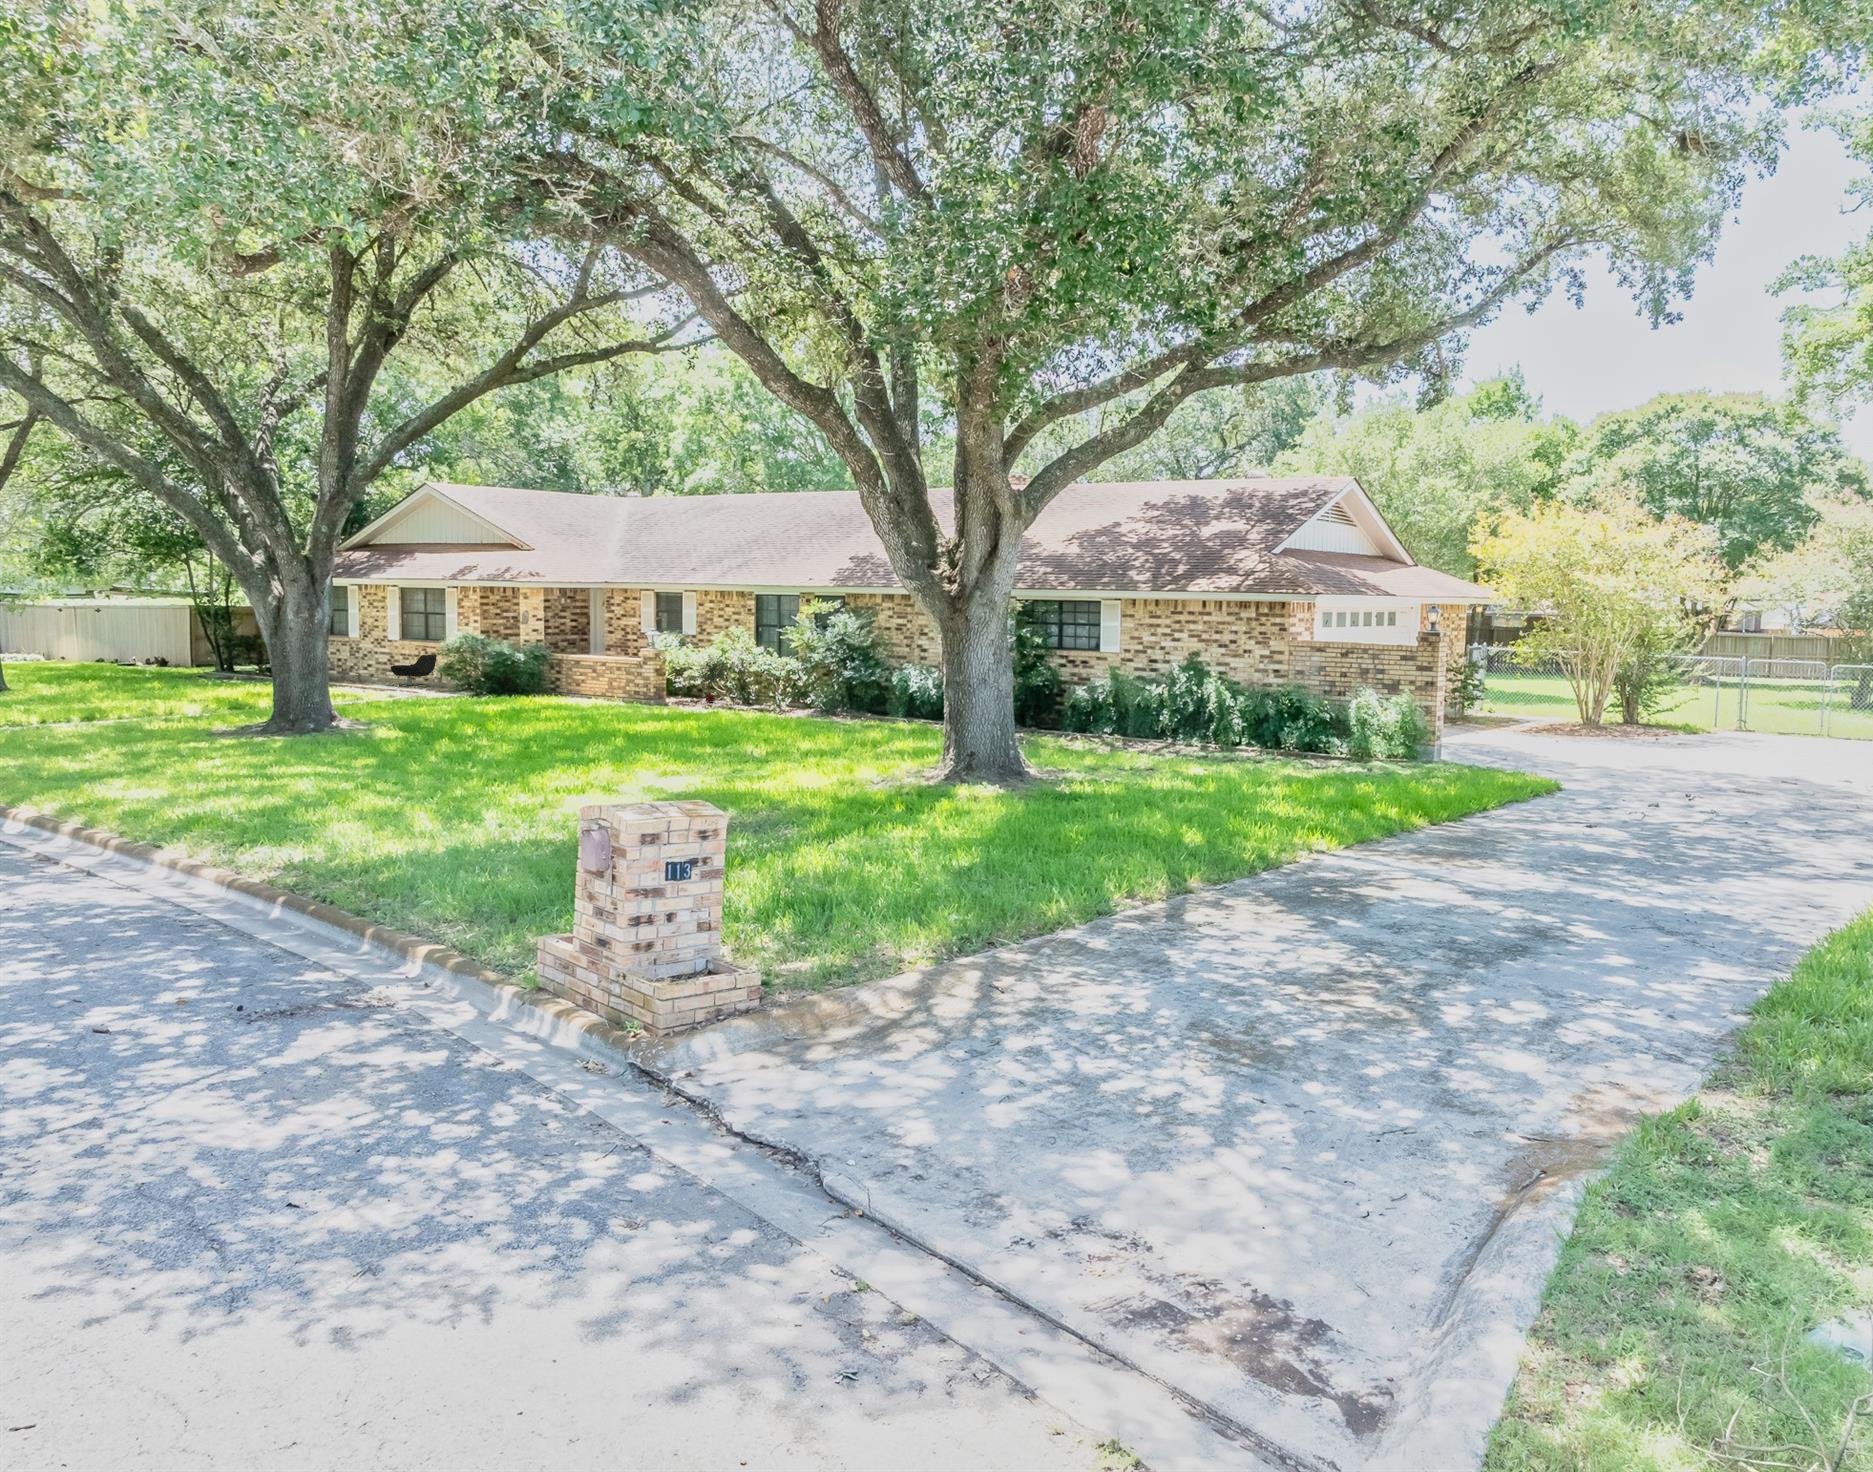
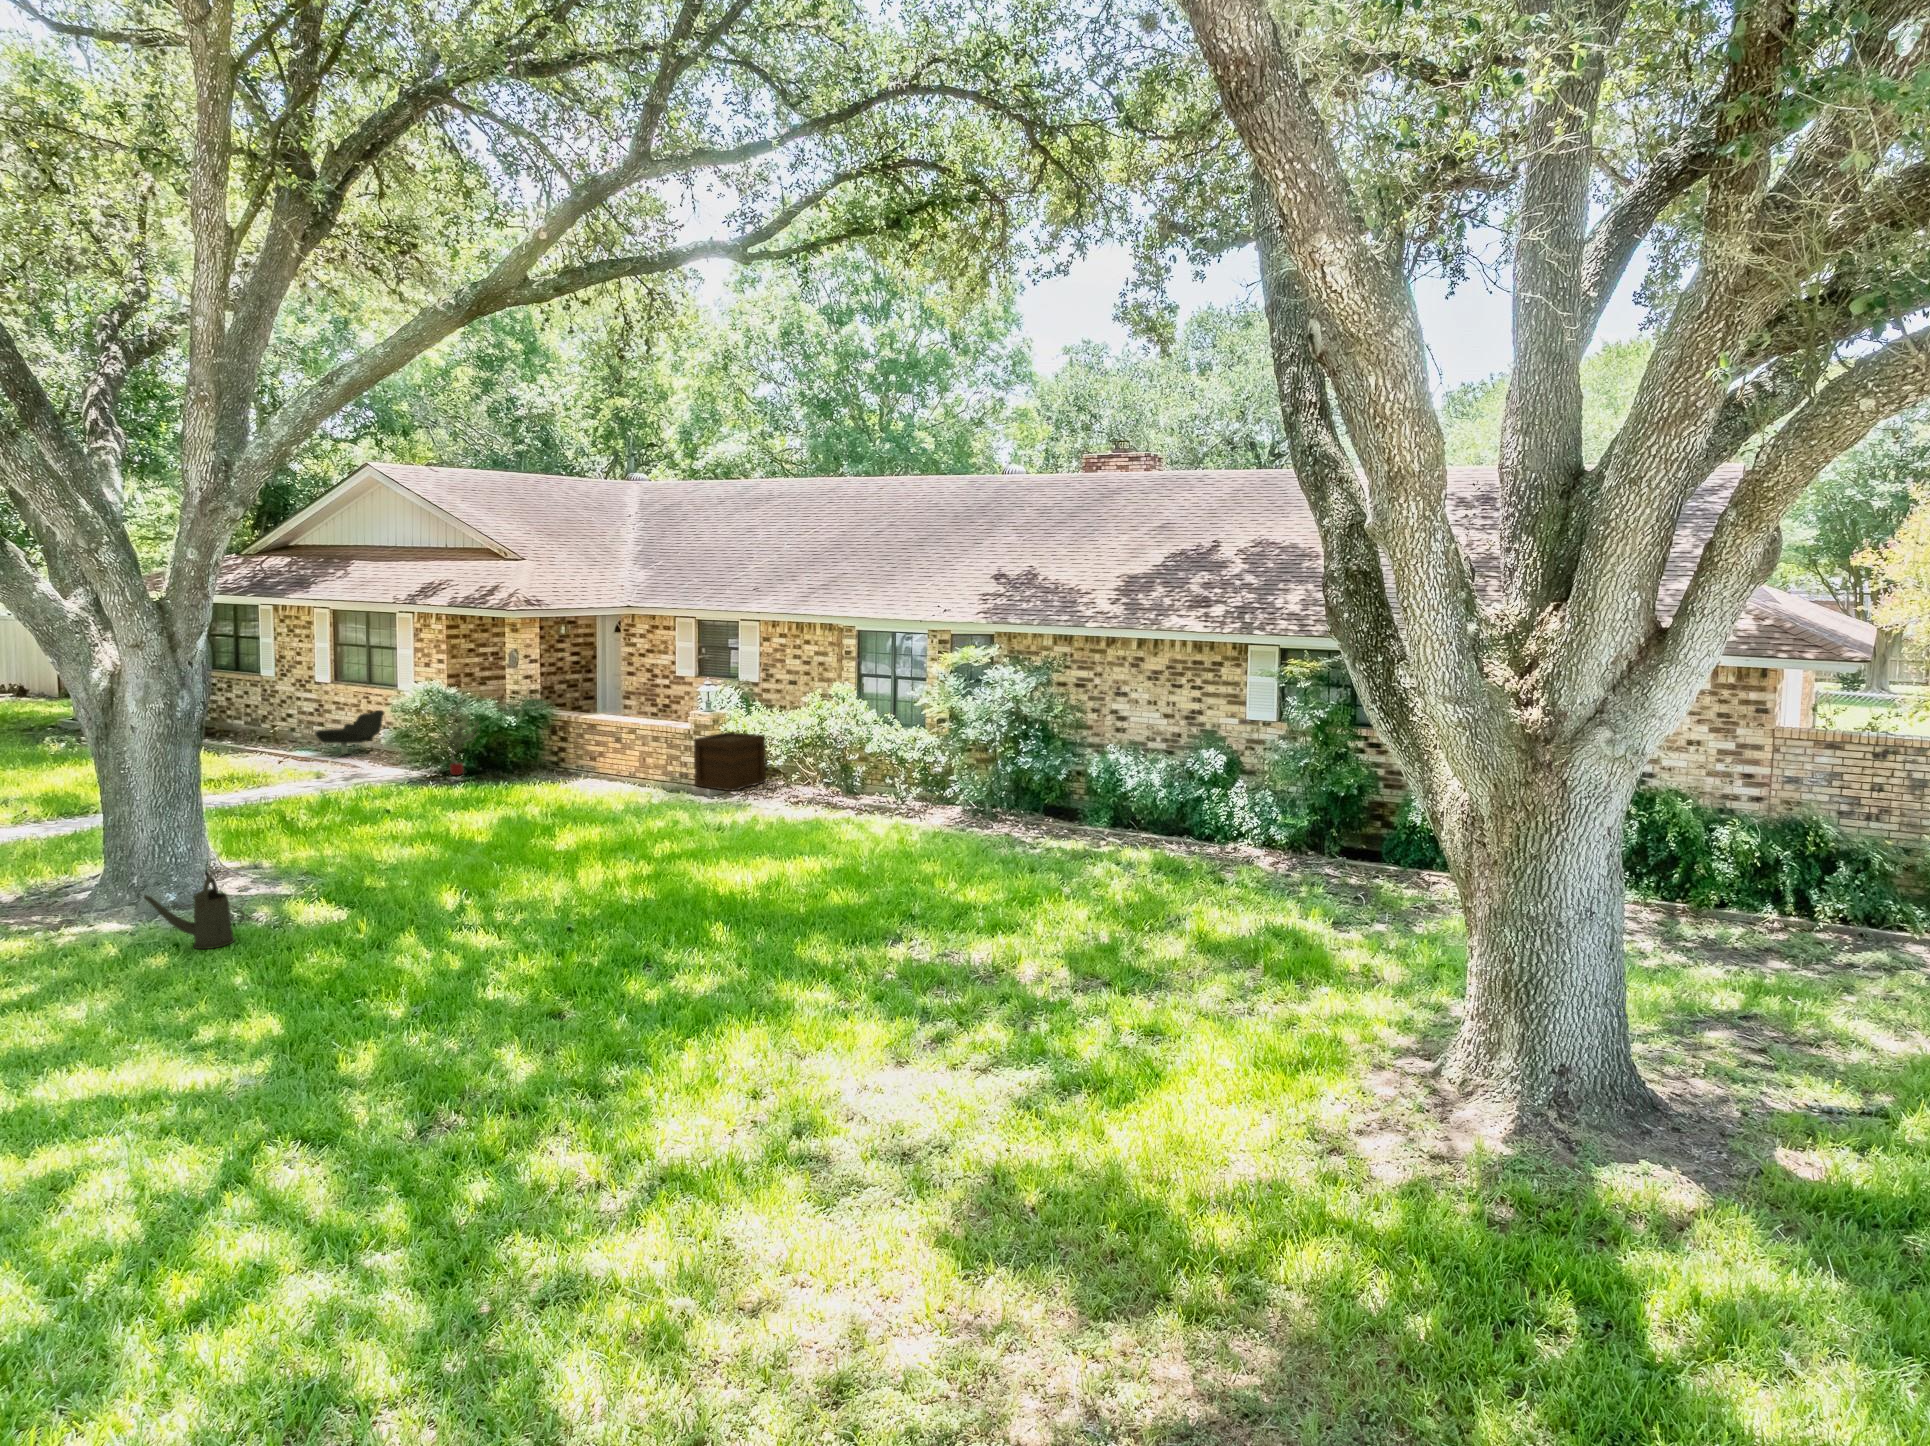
potted tree: present [697,658,724,703] -> present [431,713,480,775]
wooden crate: none [643,665,692,701] -> present [694,732,766,791]
watering can: none [323,695,372,732] -> present [144,878,244,949]

